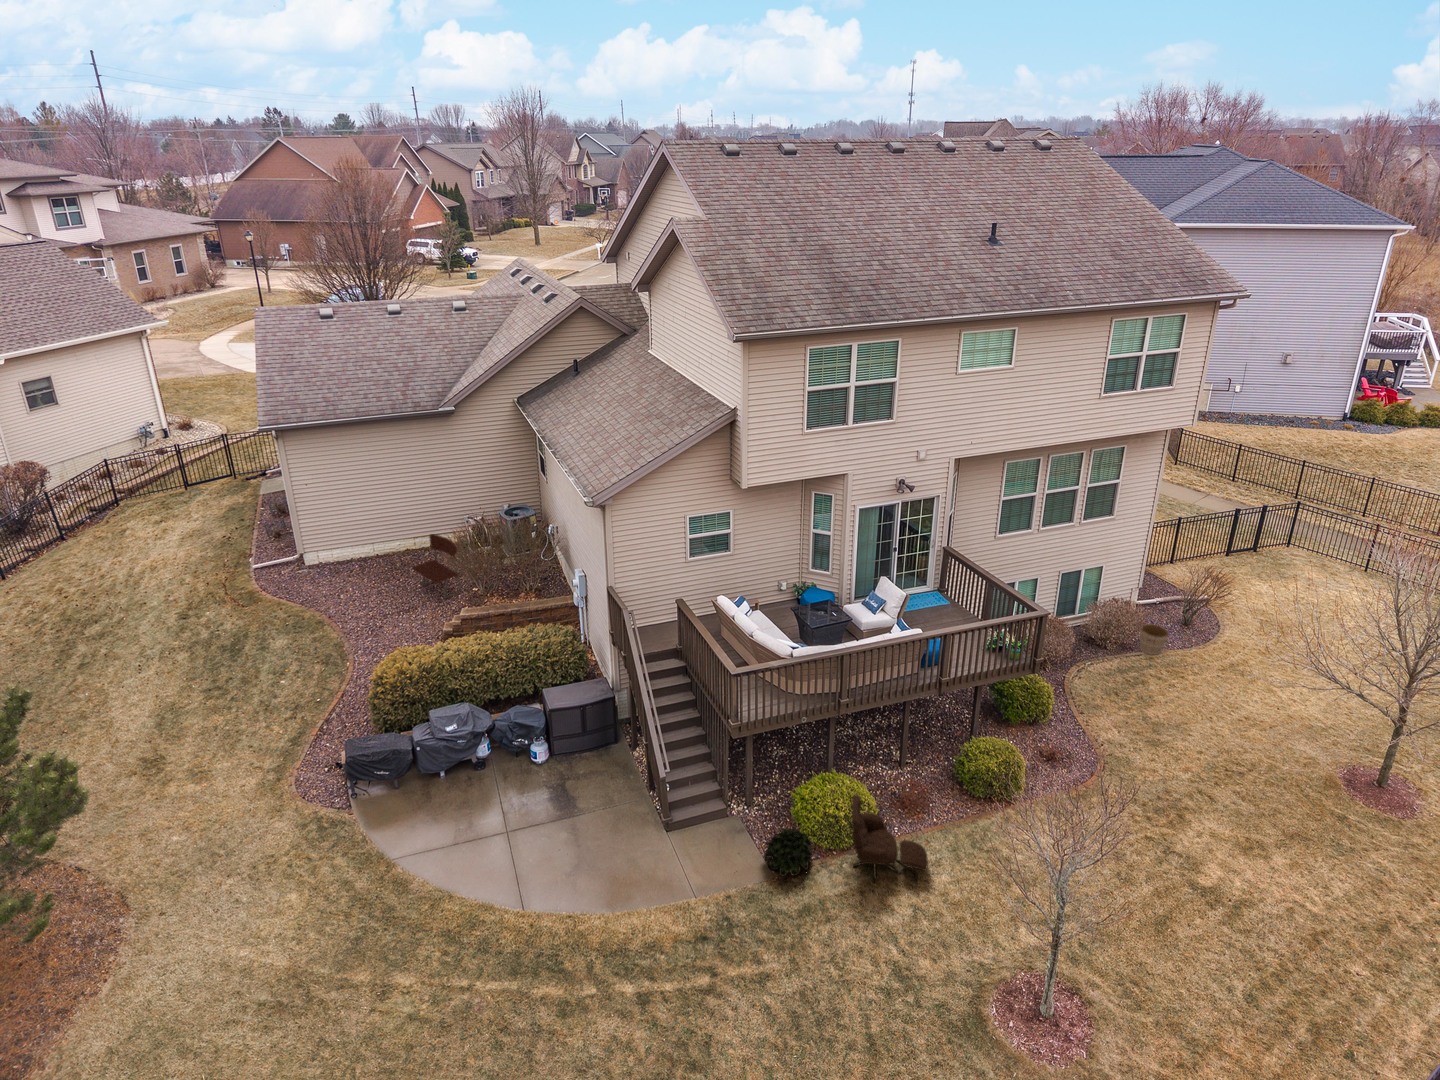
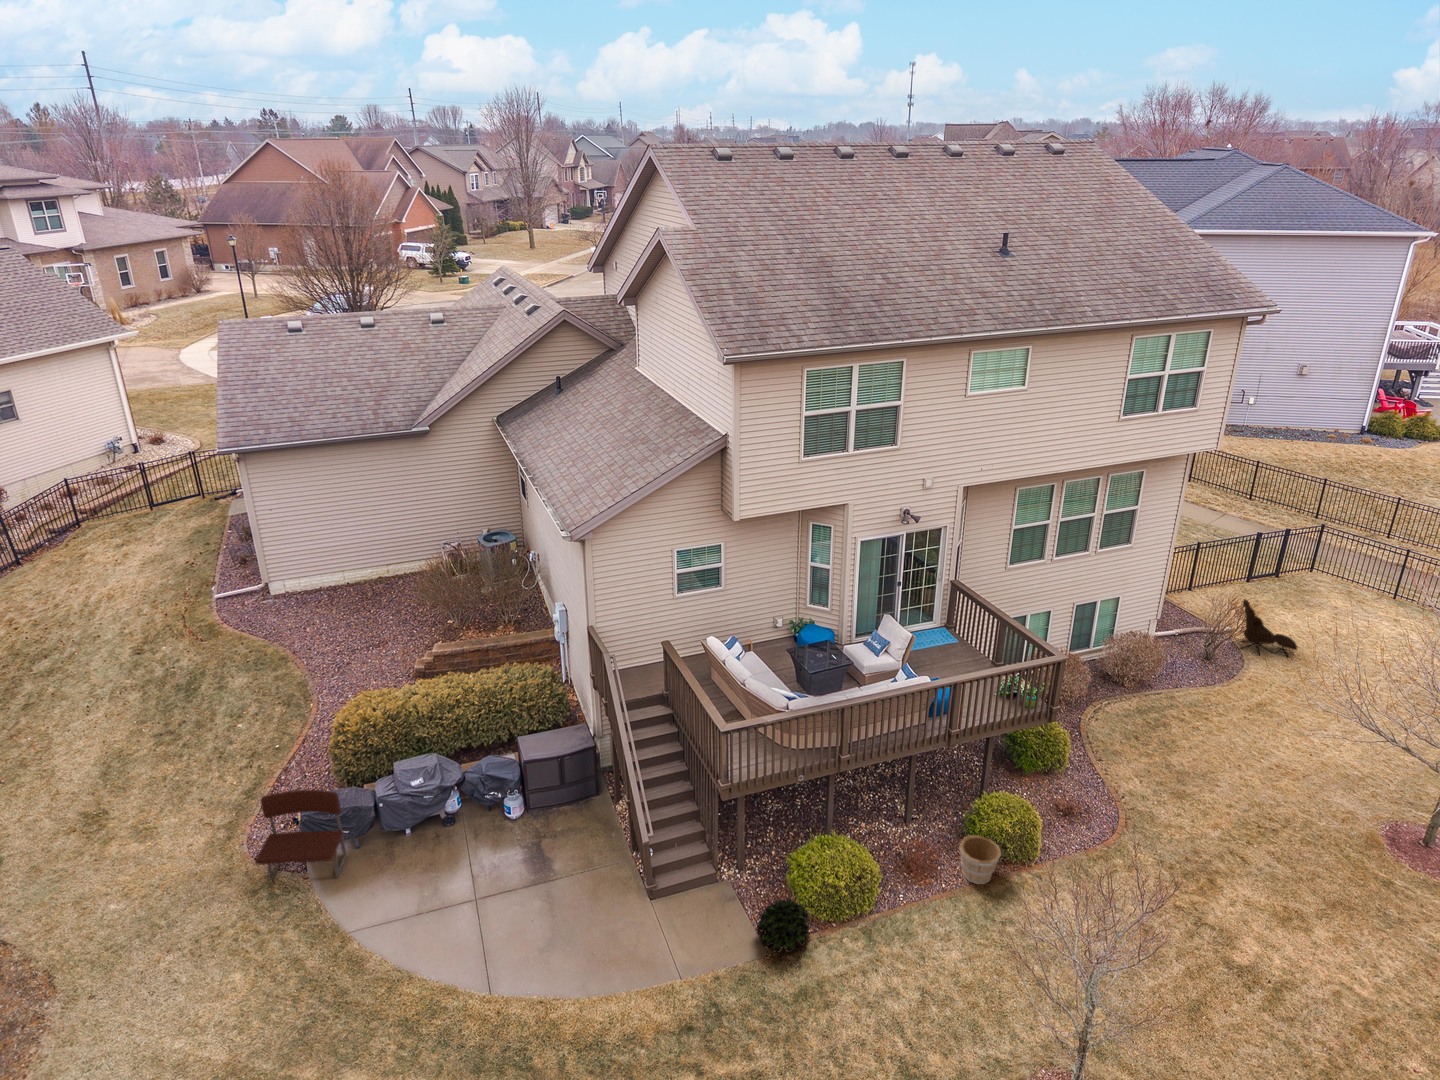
bench: present [412,534,461,599] -> present [255,790,347,882]
wooden bucket: present [1139,624,1169,655] -> present [960,836,1001,884]
lounge chair: present [852,795,928,881] -> present [1241,599,1297,655]

